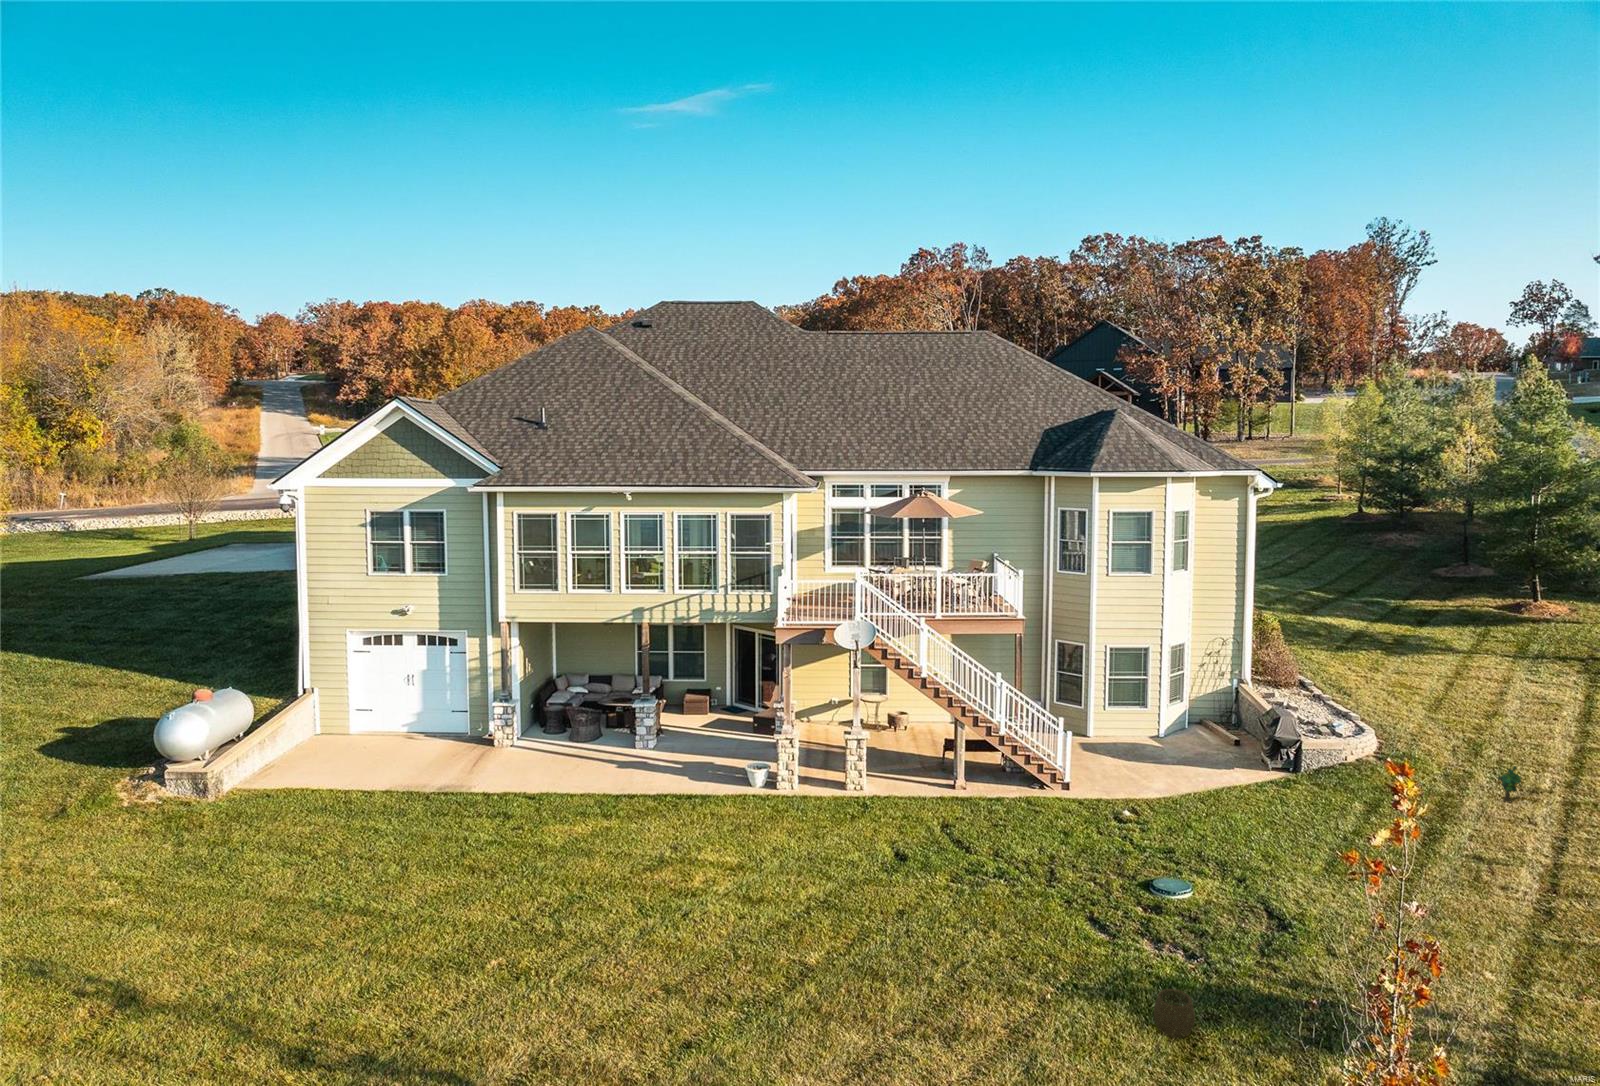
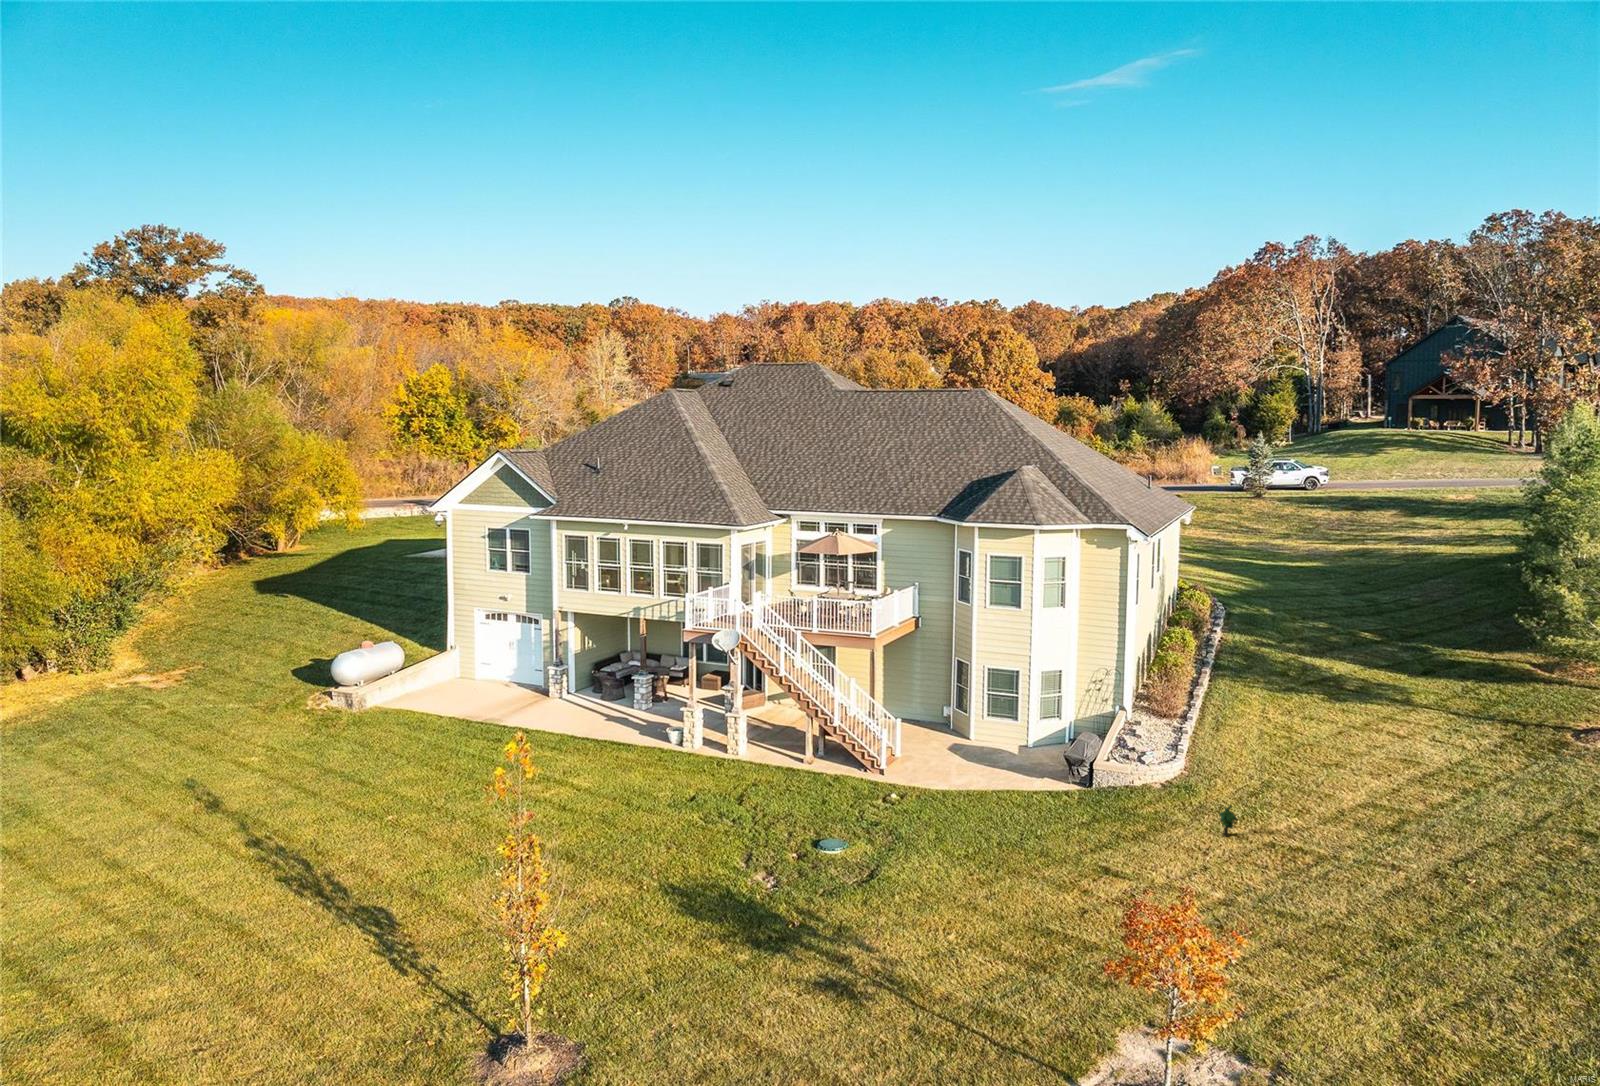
woven basket: present [1154,989,1195,1037] -> none [714,907,742,940]

